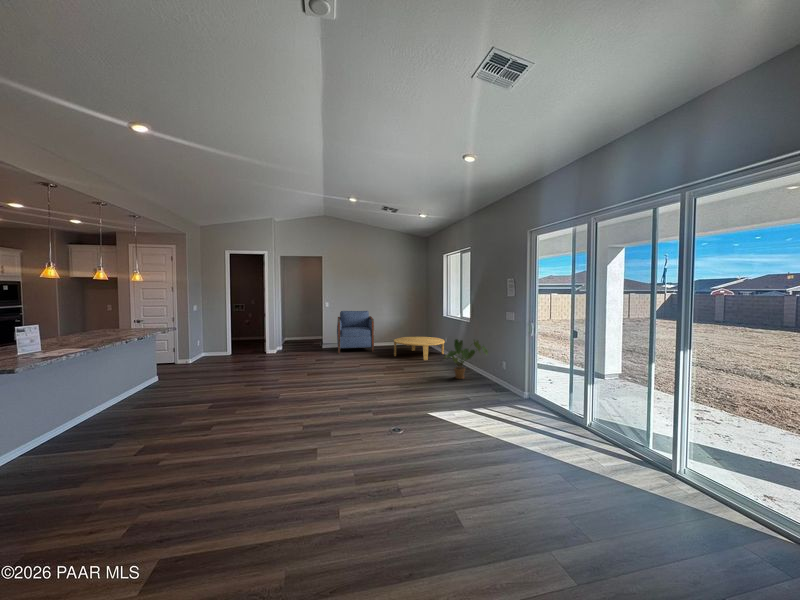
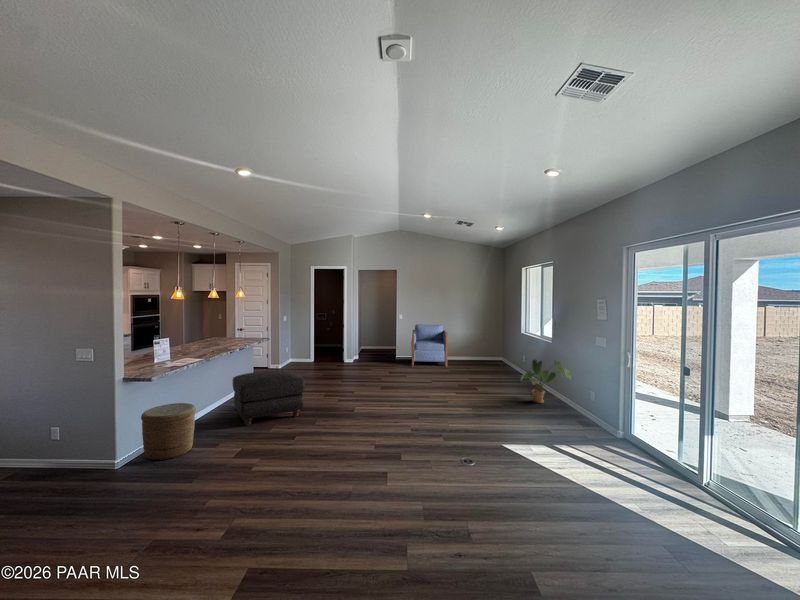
coffee table: present [394,337,445,360] -> none [468,353,522,378]
ottoman: none [144,360,229,421] -> present [232,370,305,426]
woven basket: none [41,399,108,462] -> present [141,403,196,460]

